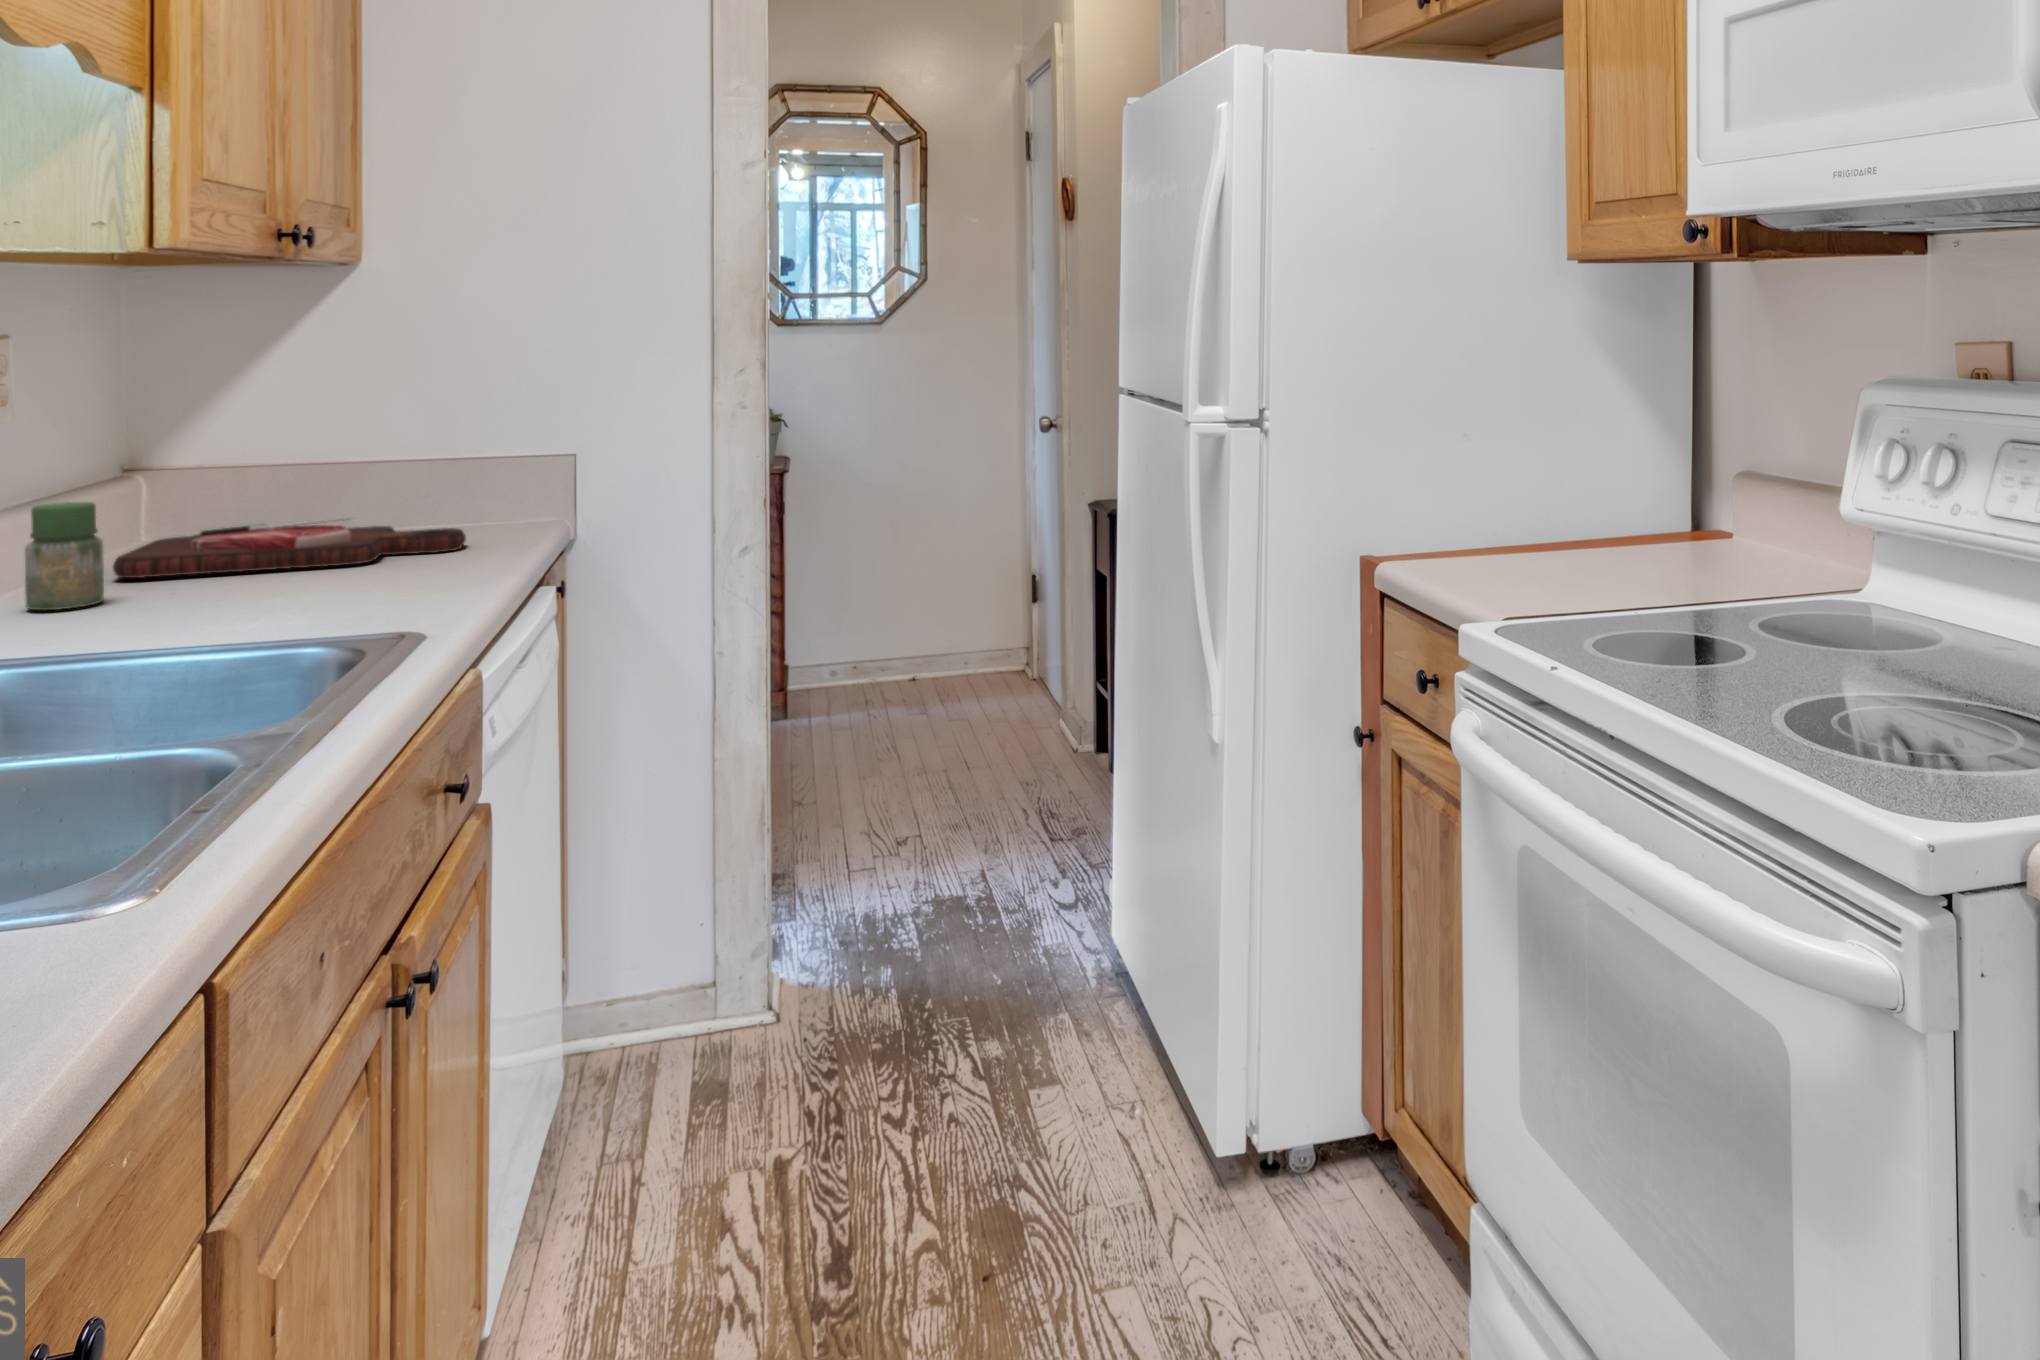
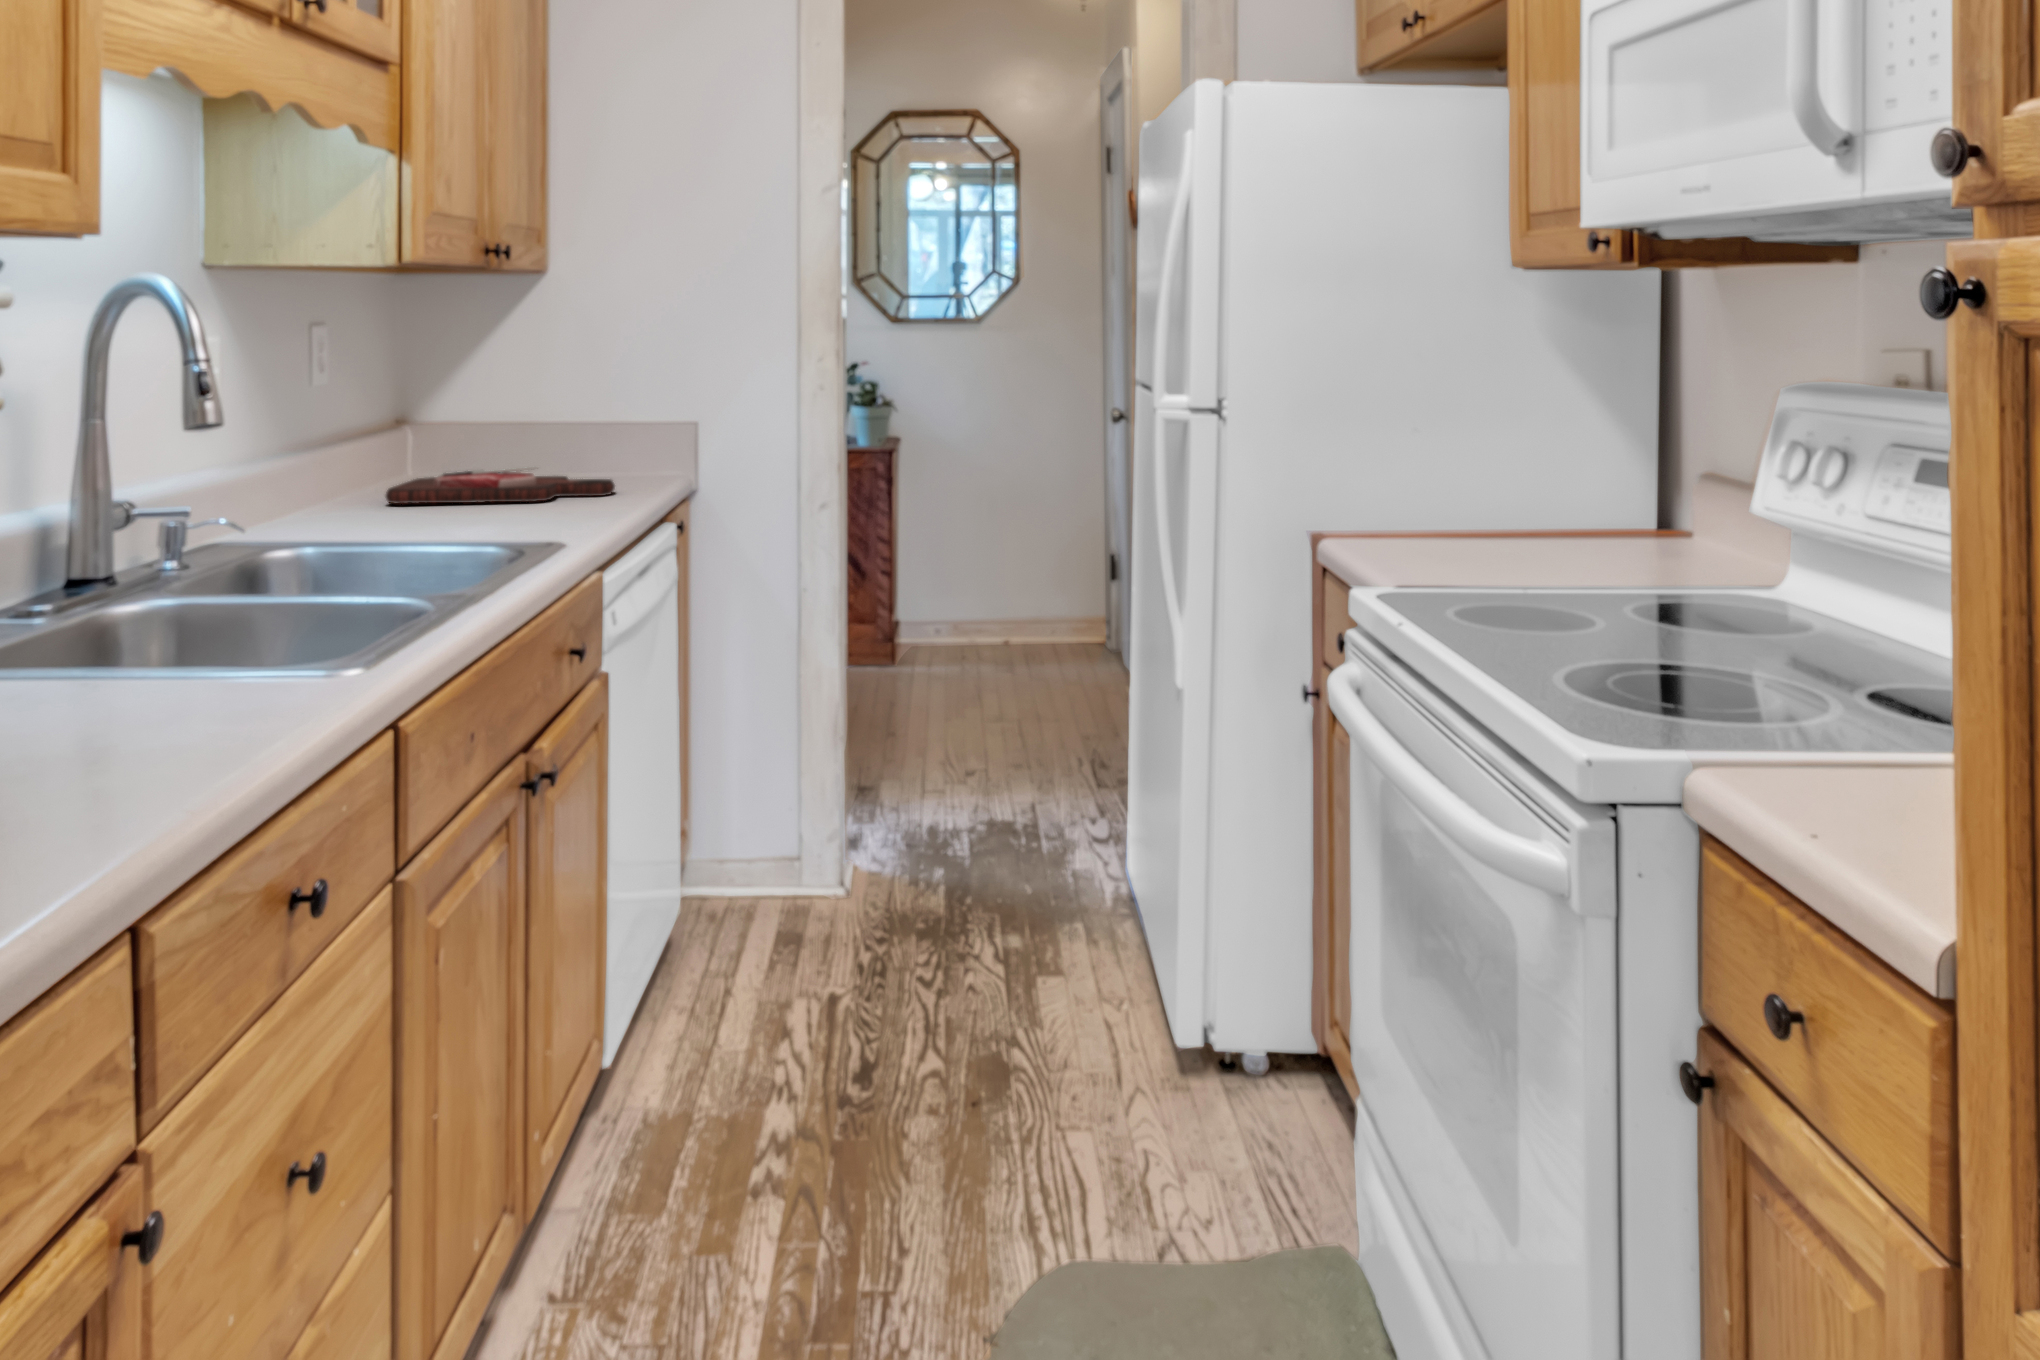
jar: present [25,502,104,610] -> none [330,447,377,521]

